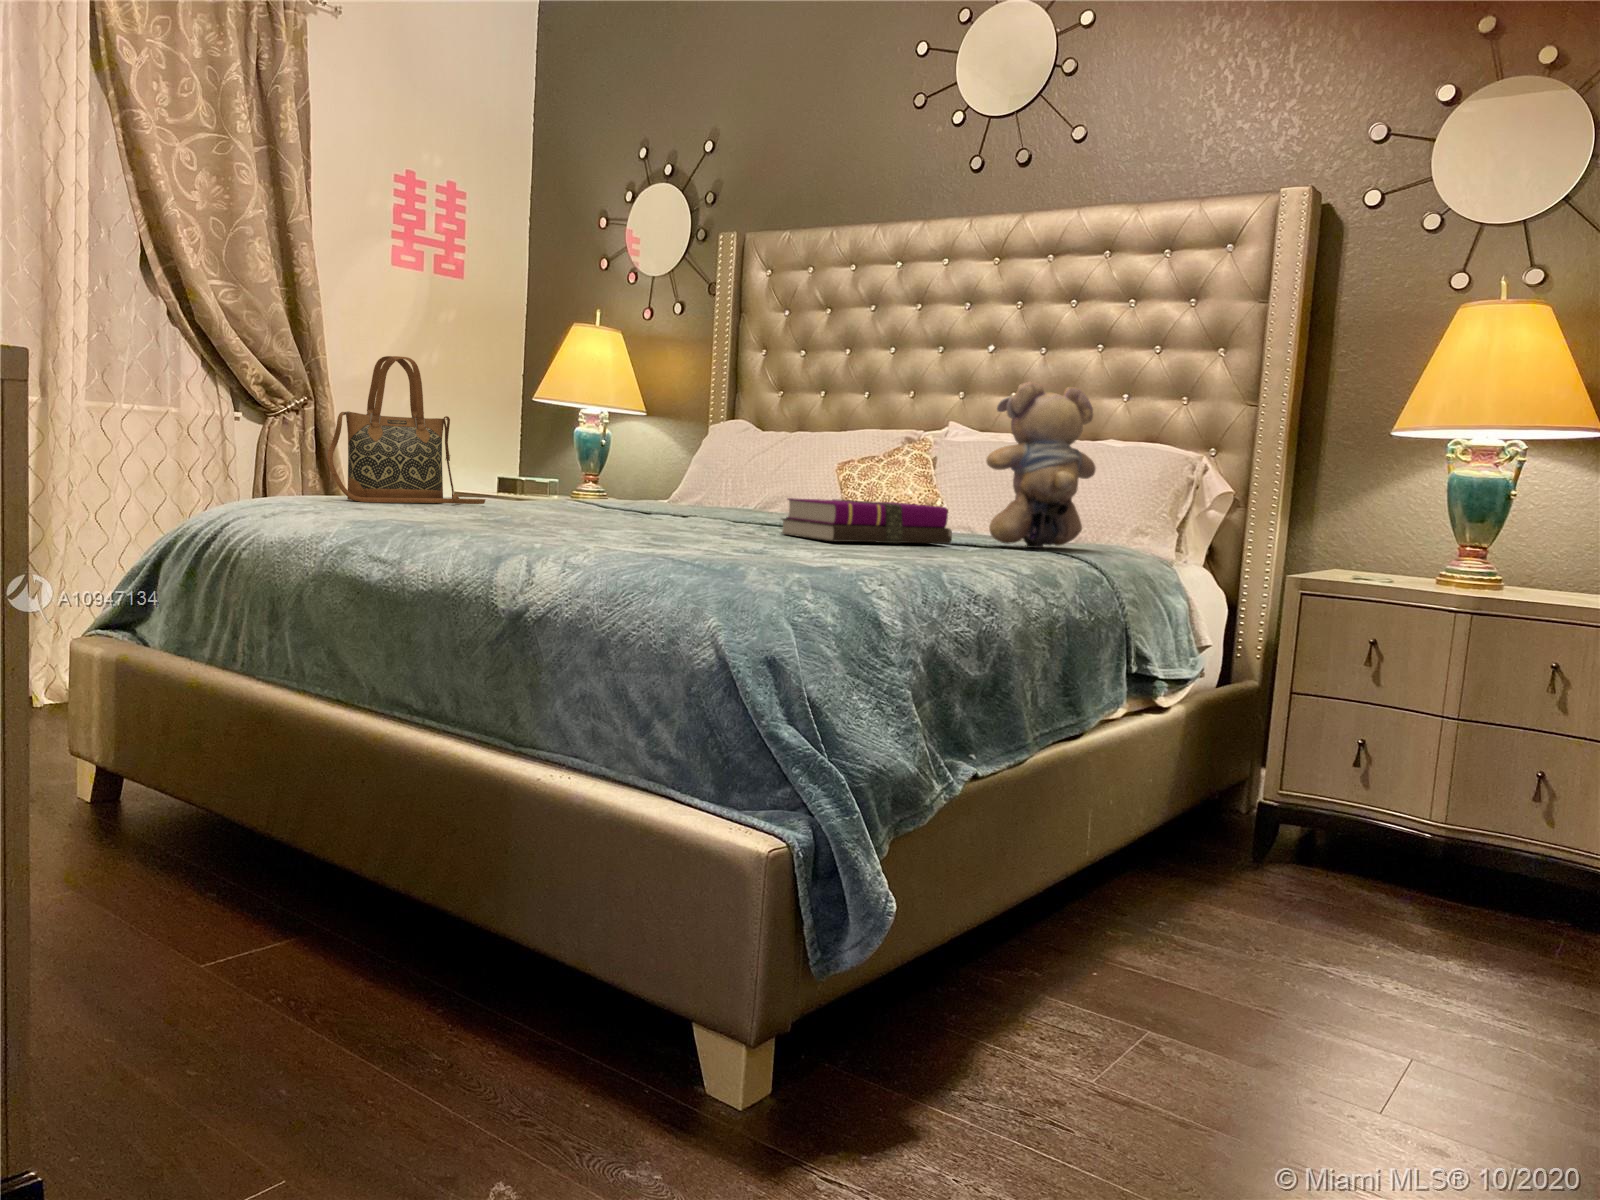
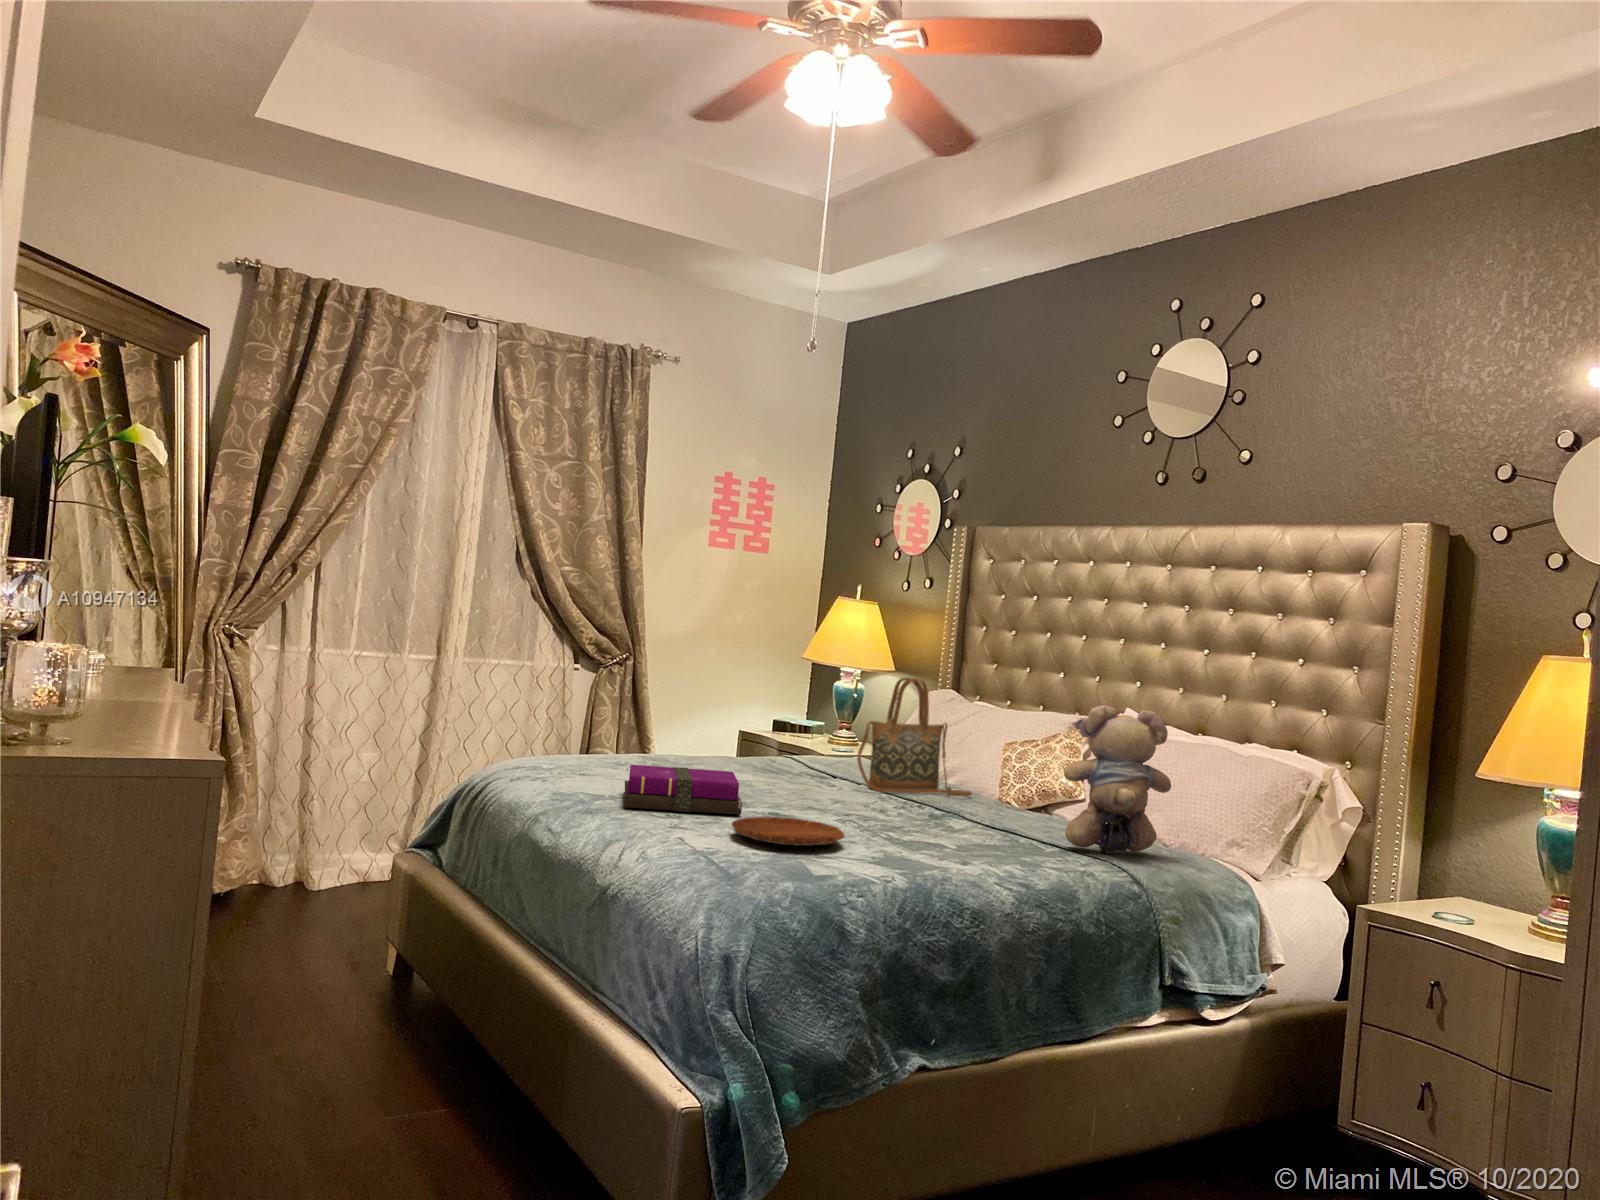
handbag: present [327,356,485,504] -> present [857,678,971,796]
notebook: present [781,498,952,544] -> present [624,765,742,815]
tray: none [651,523,793,545] -> present [731,817,845,846]

